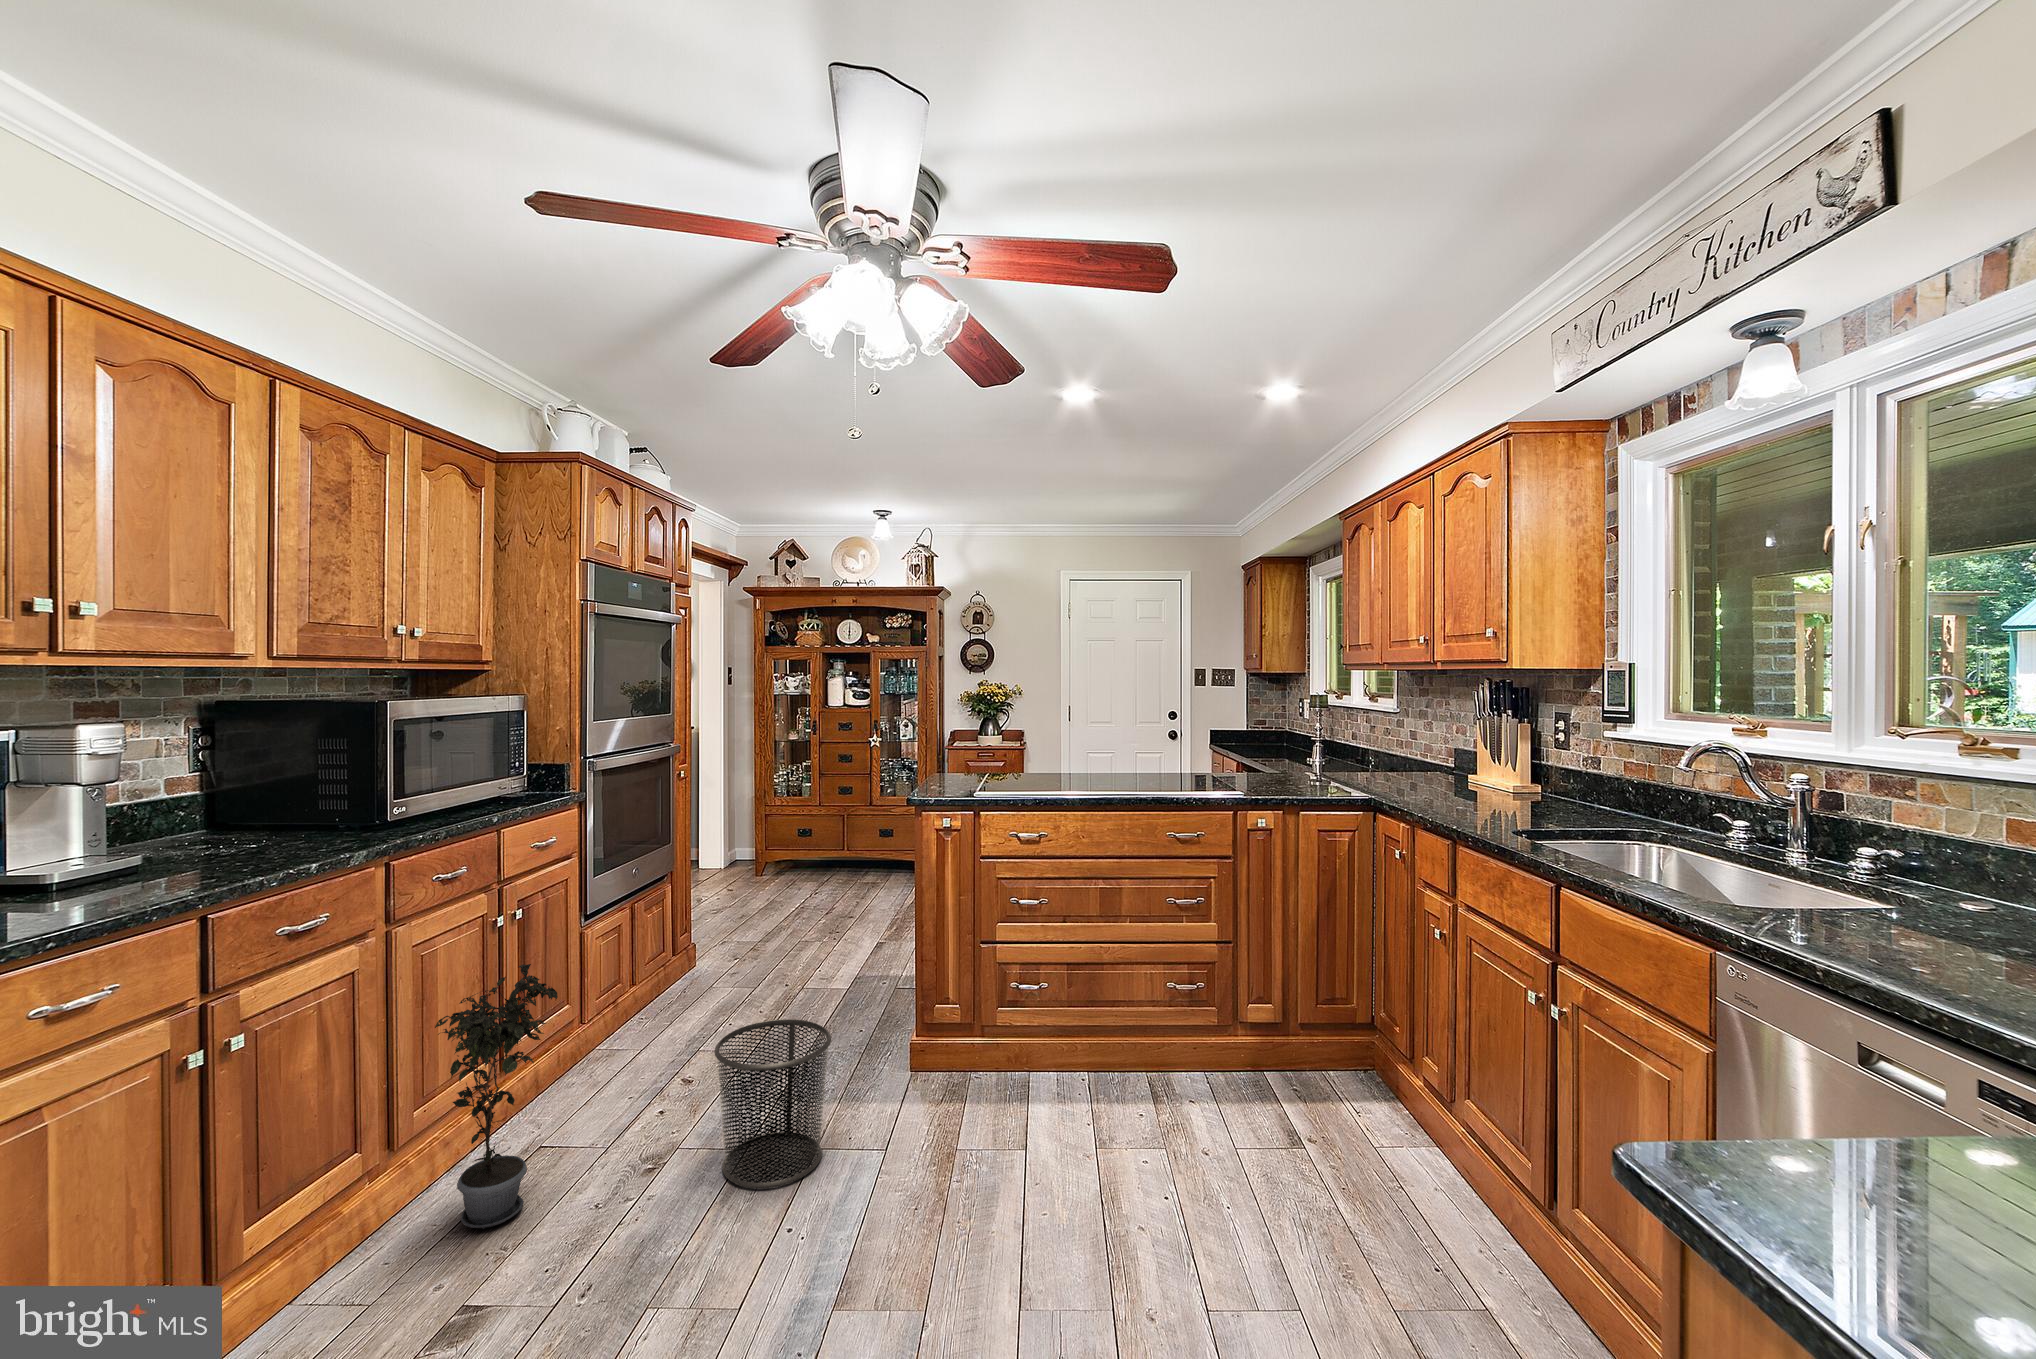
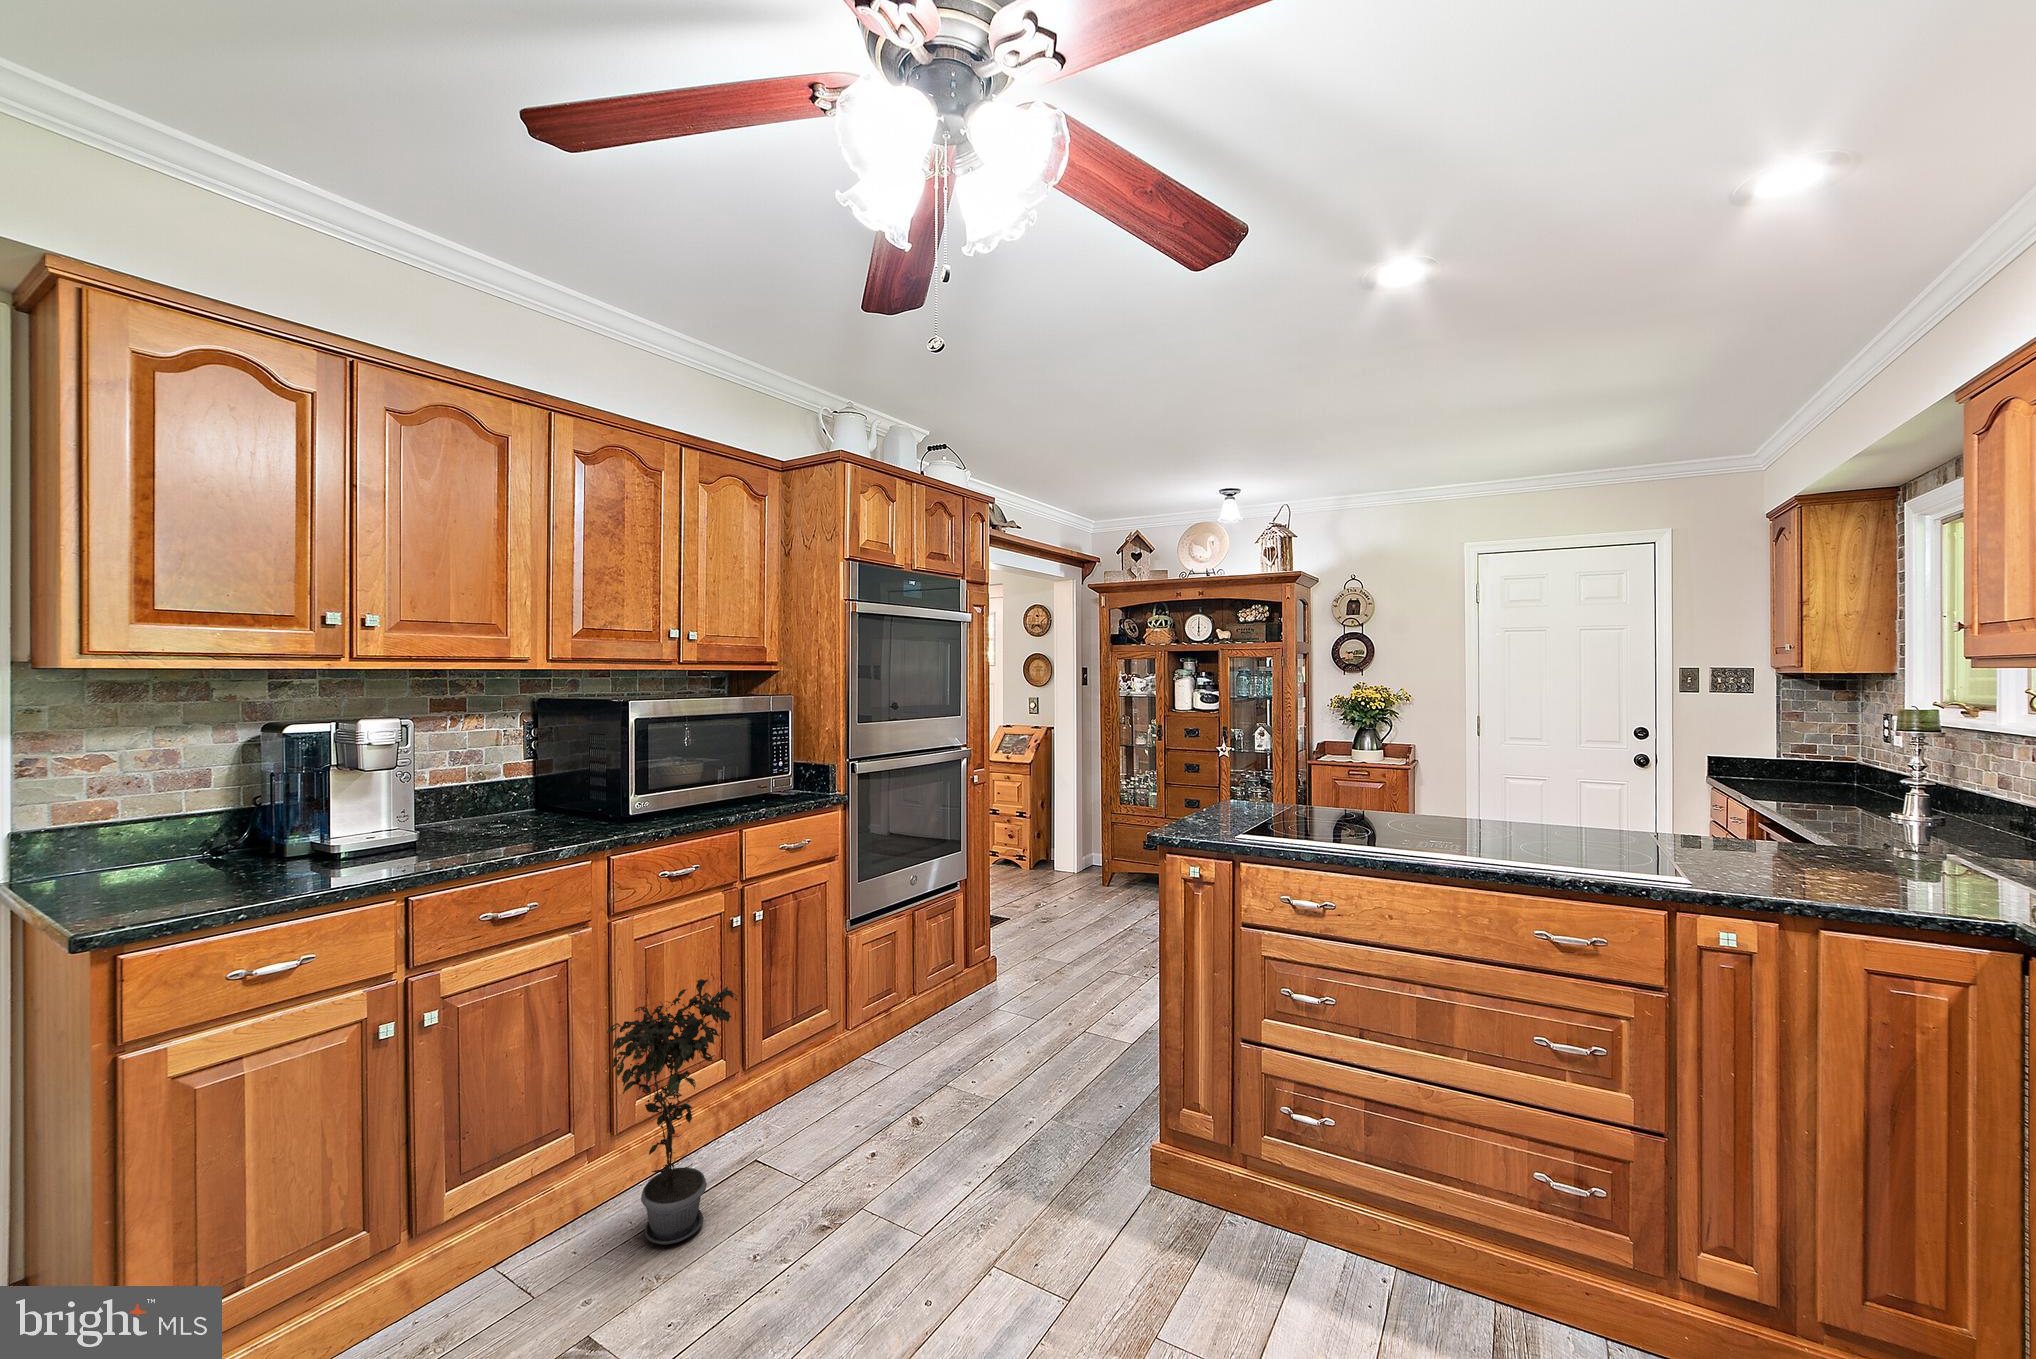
waste bin: present [714,1019,831,1188] -> none [875,1087,1010,1305]

